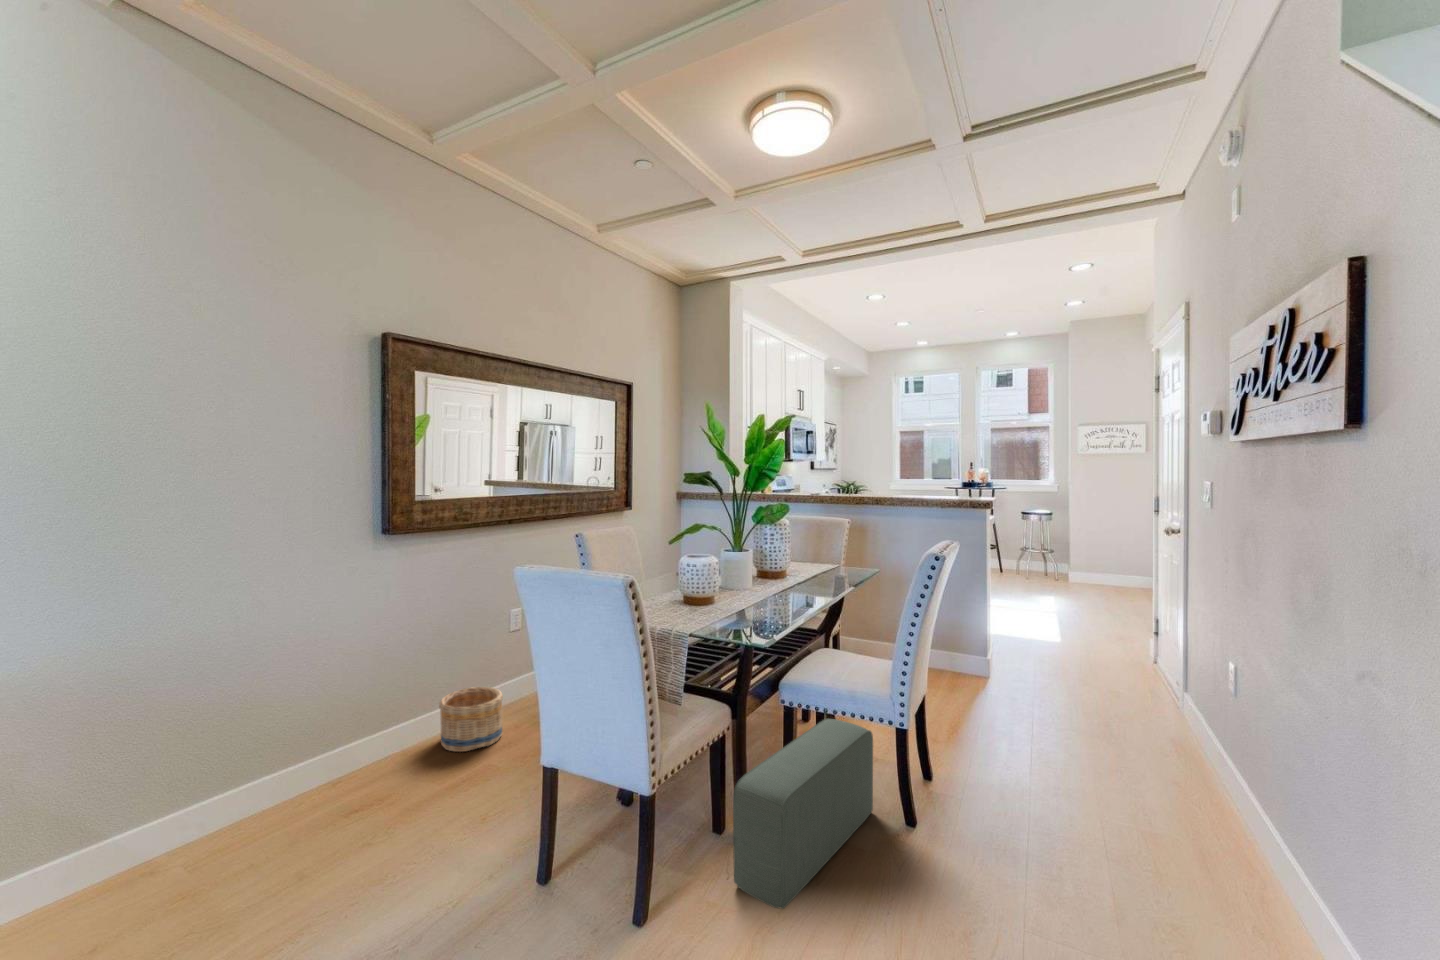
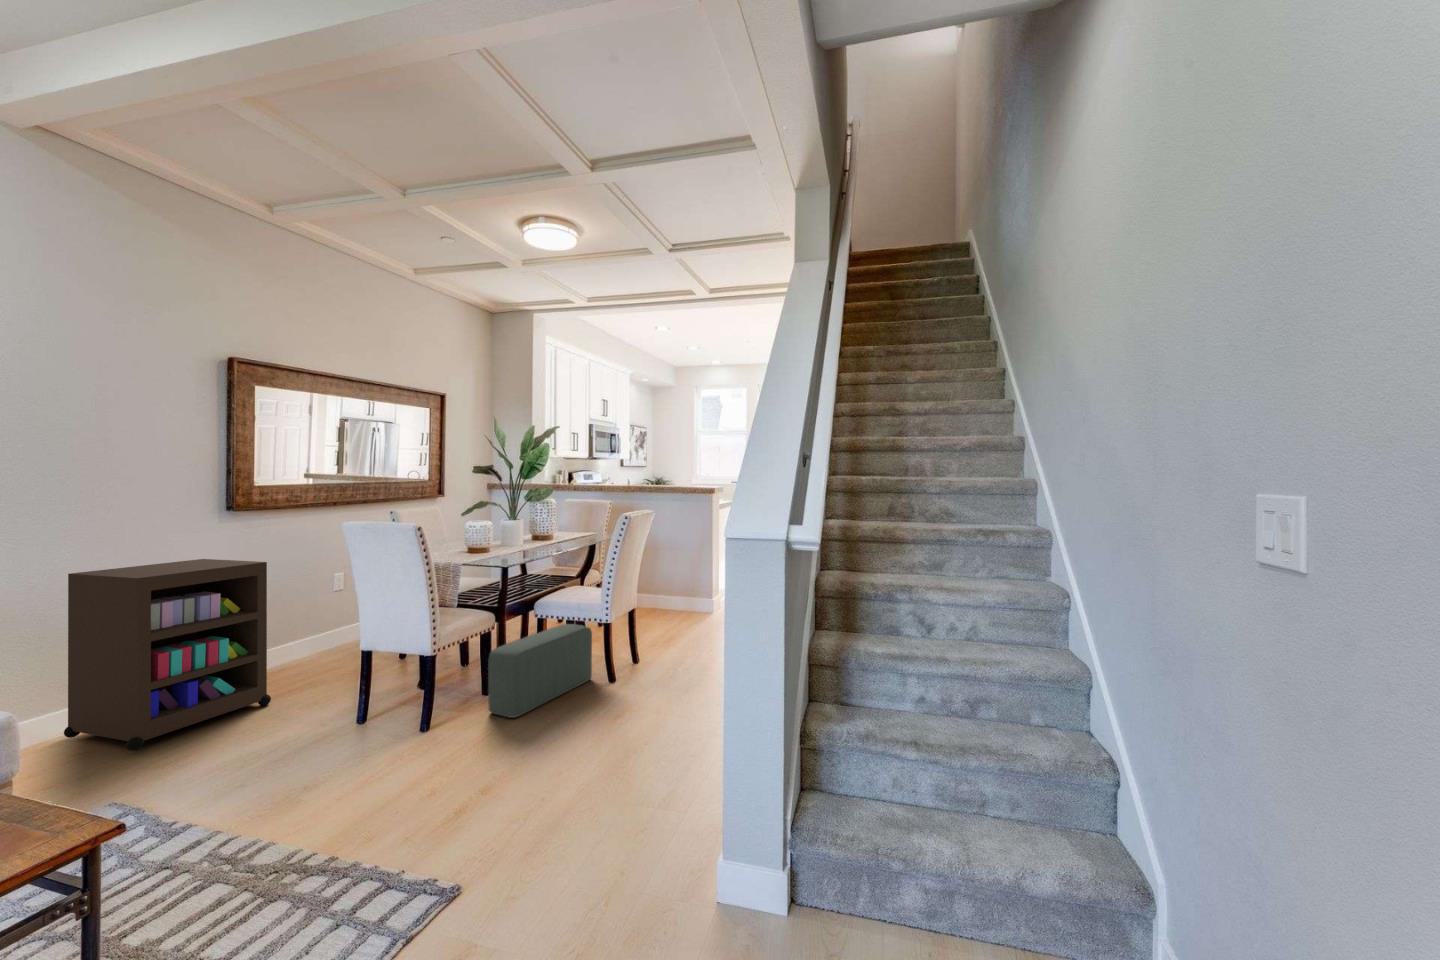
storage cabinet: none [168,601,427,914] -> present [64,559,271,751]
basket: present [439,687,503,752] -> none [274,630,328,674]

